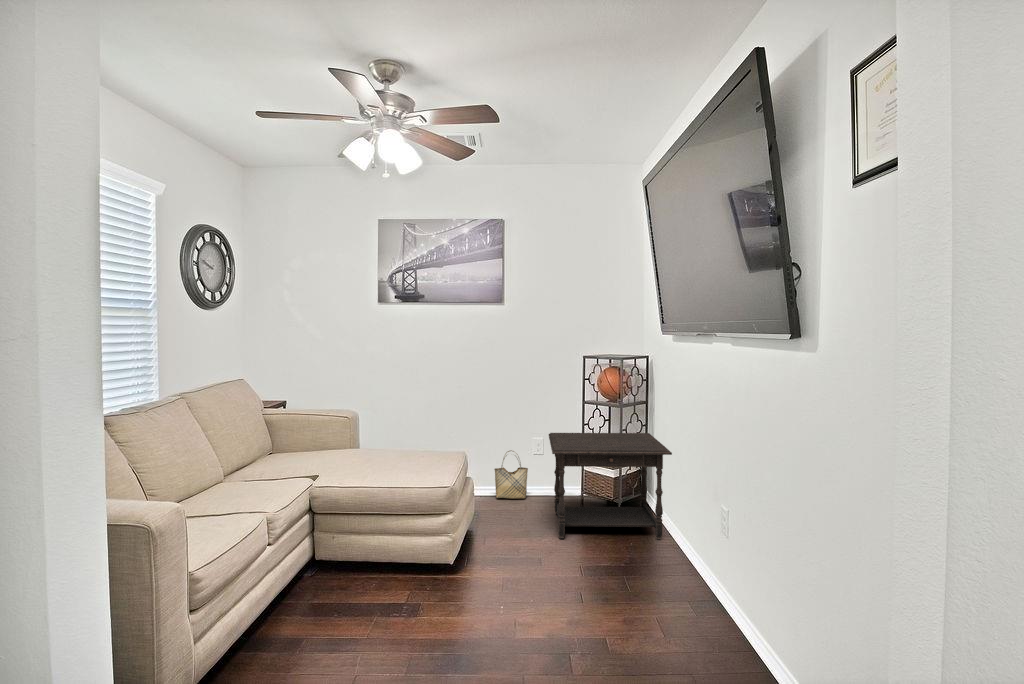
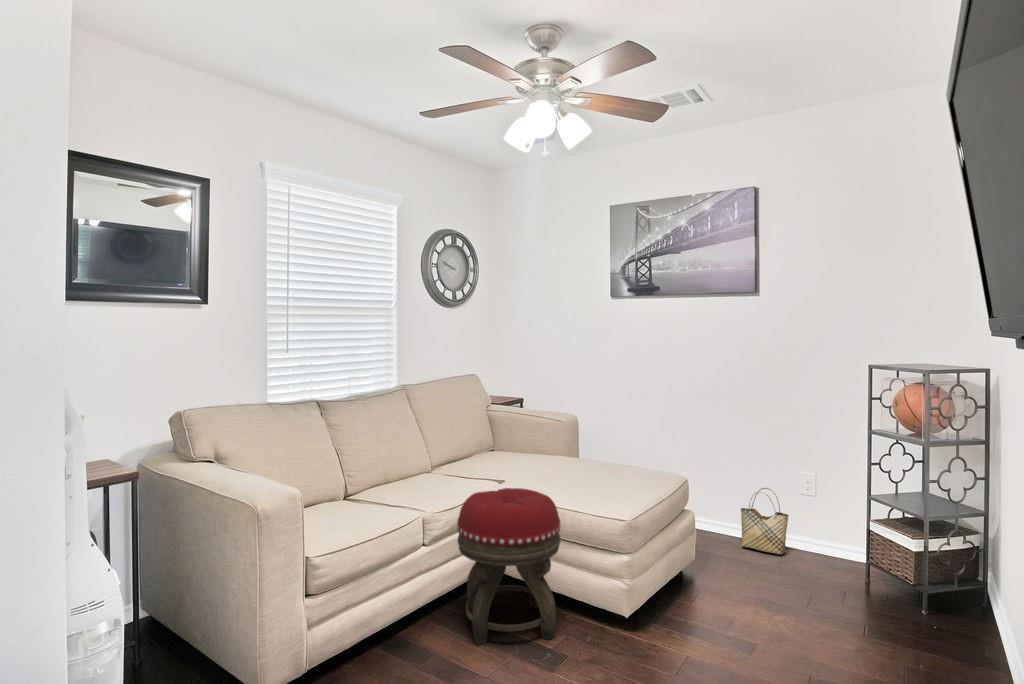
side table: present [549,433,672,540] -> none [782,471,992,666]
footstool: none [305,477,406,628] -> present [457,488,561,645]

